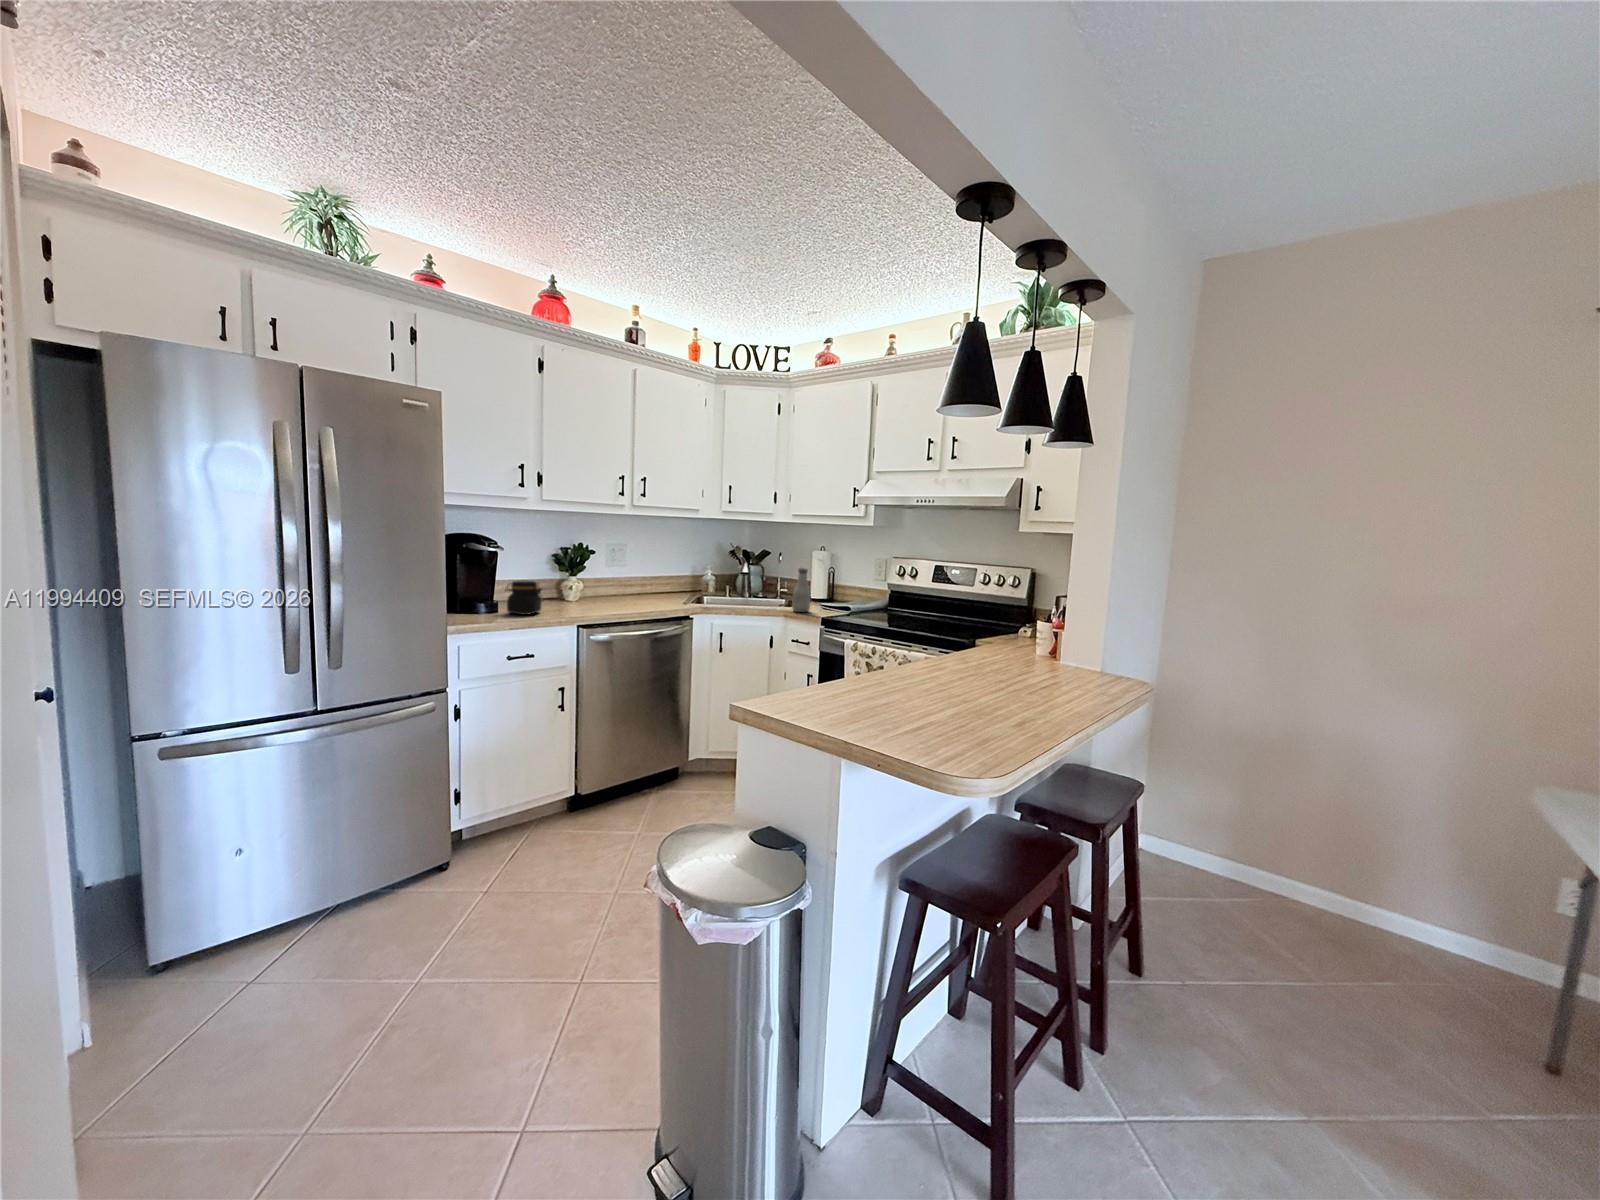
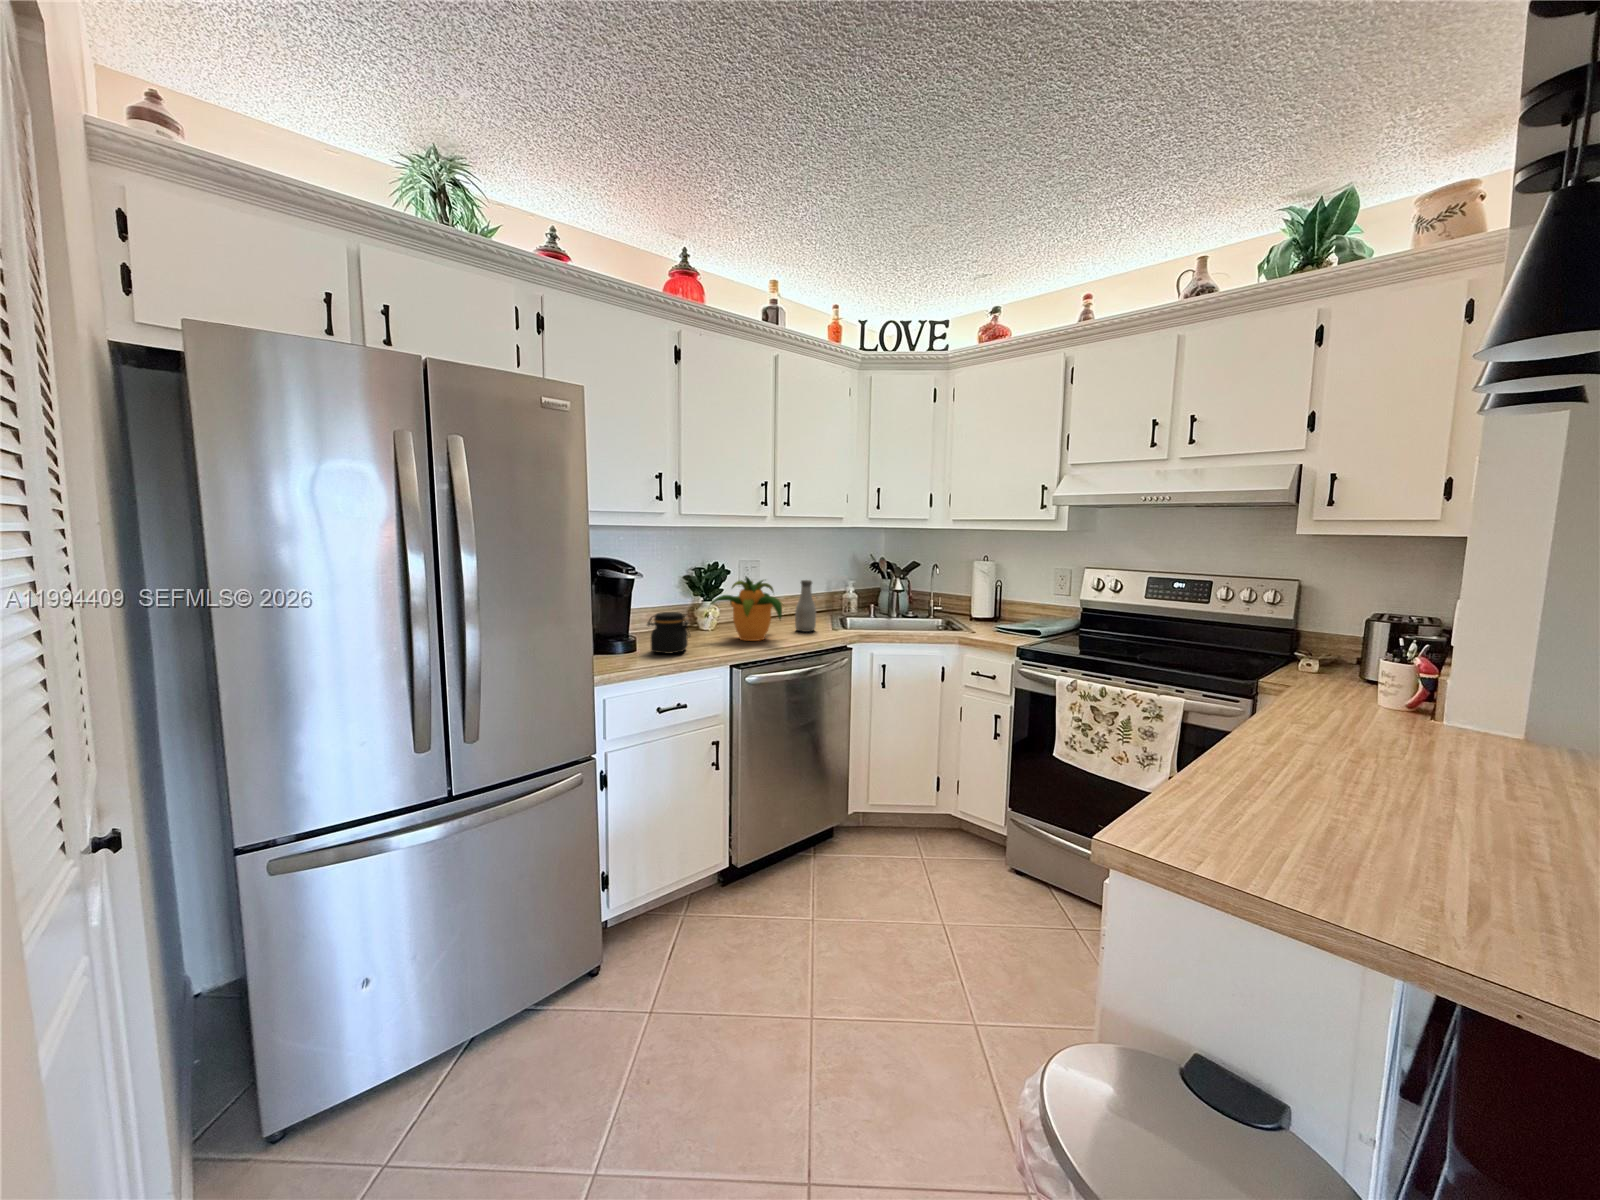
potted plant: none [563,554,634,609] -> present [710,577,782,641]
bottle: present [792,568,810,612] -> present [795,580,816,632]

